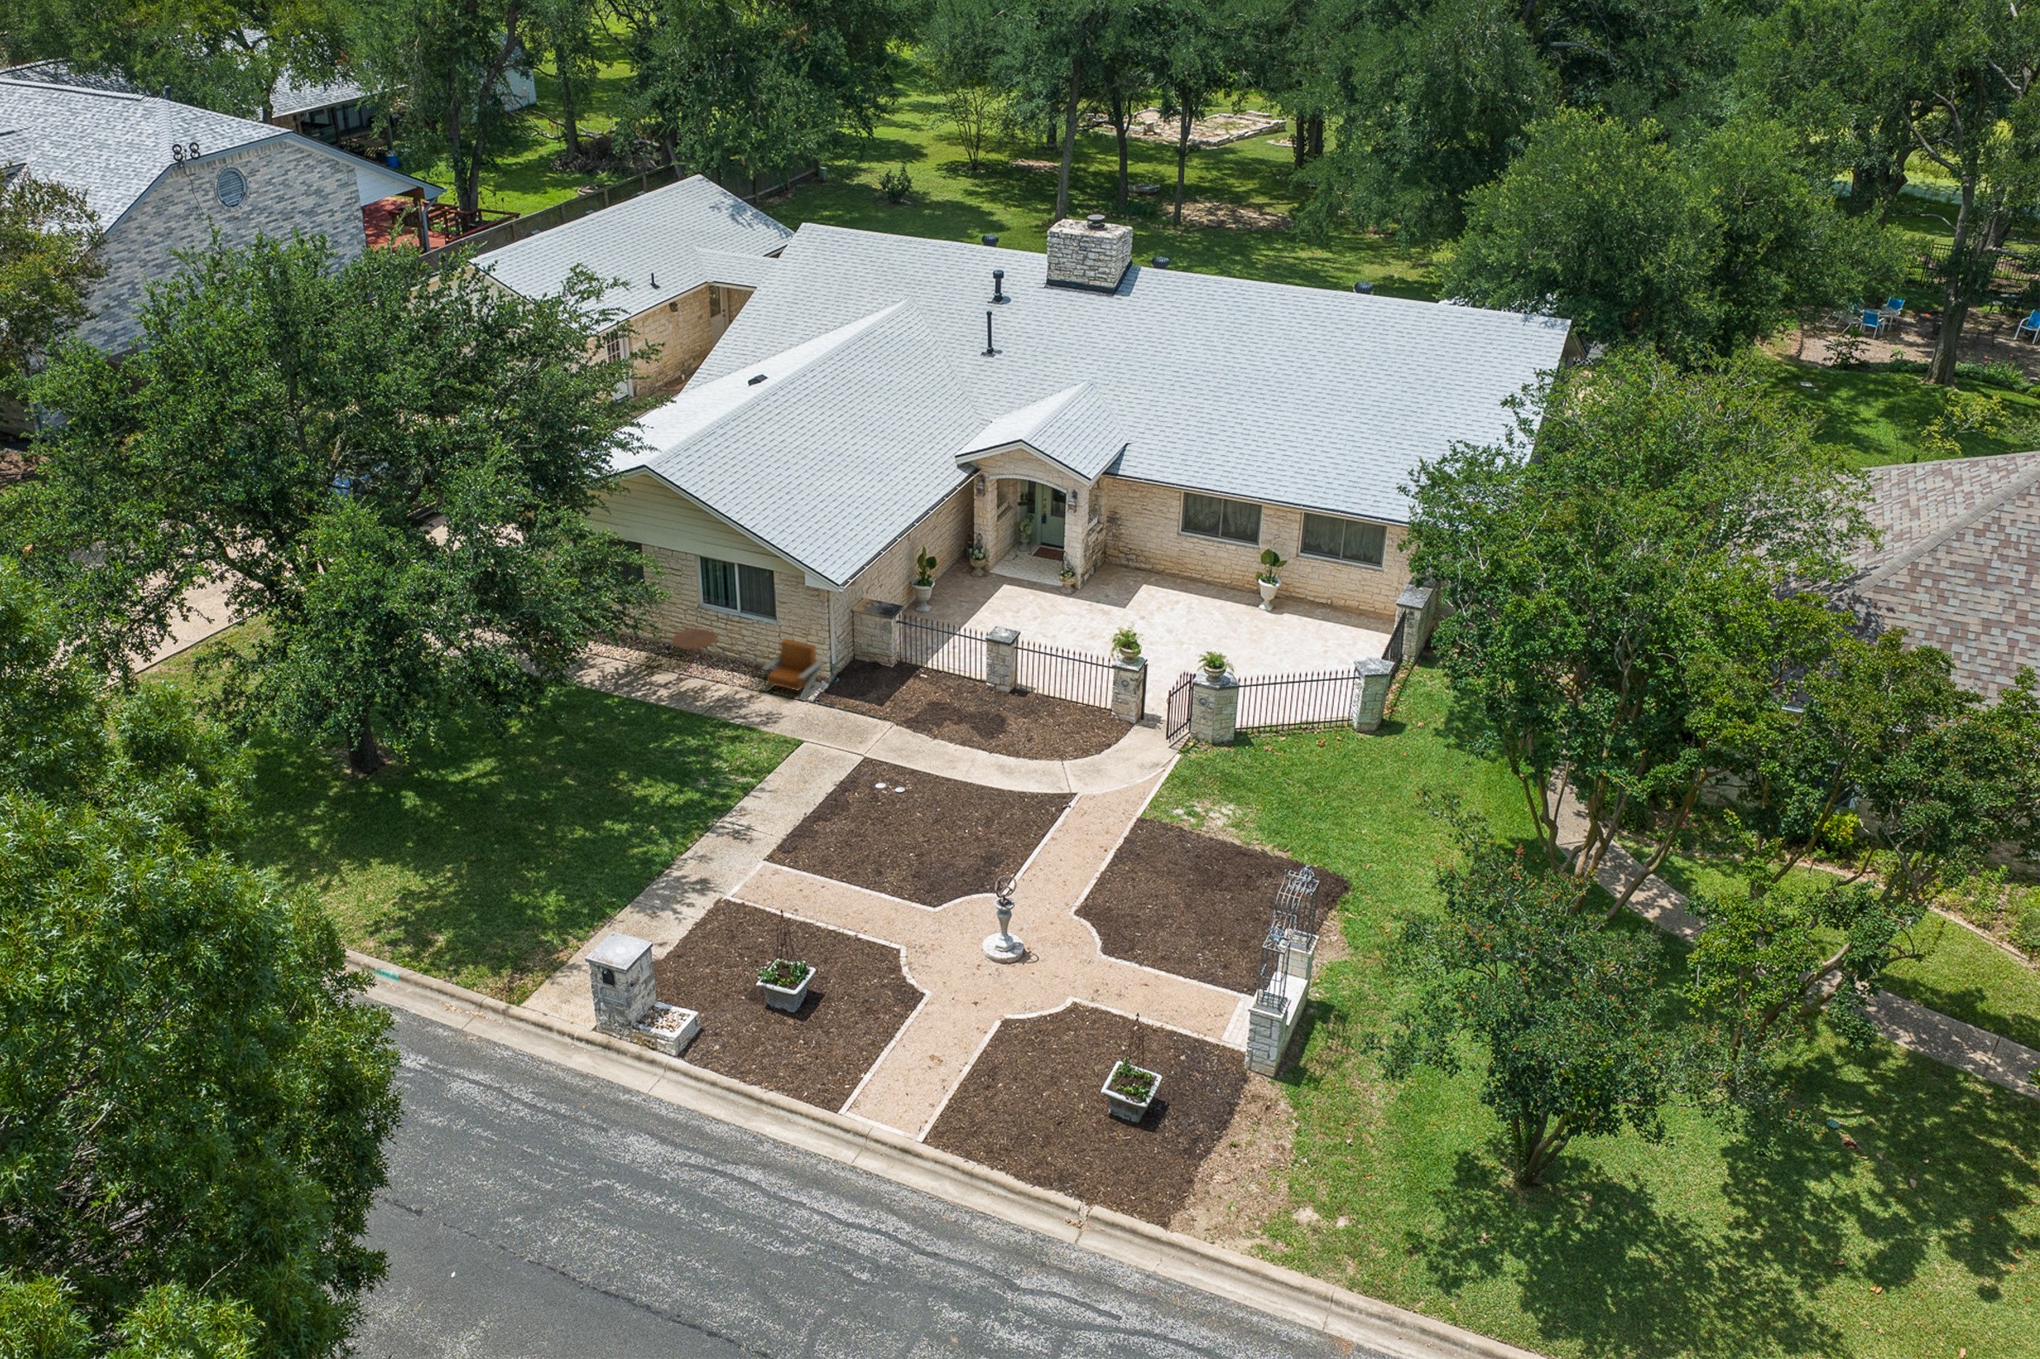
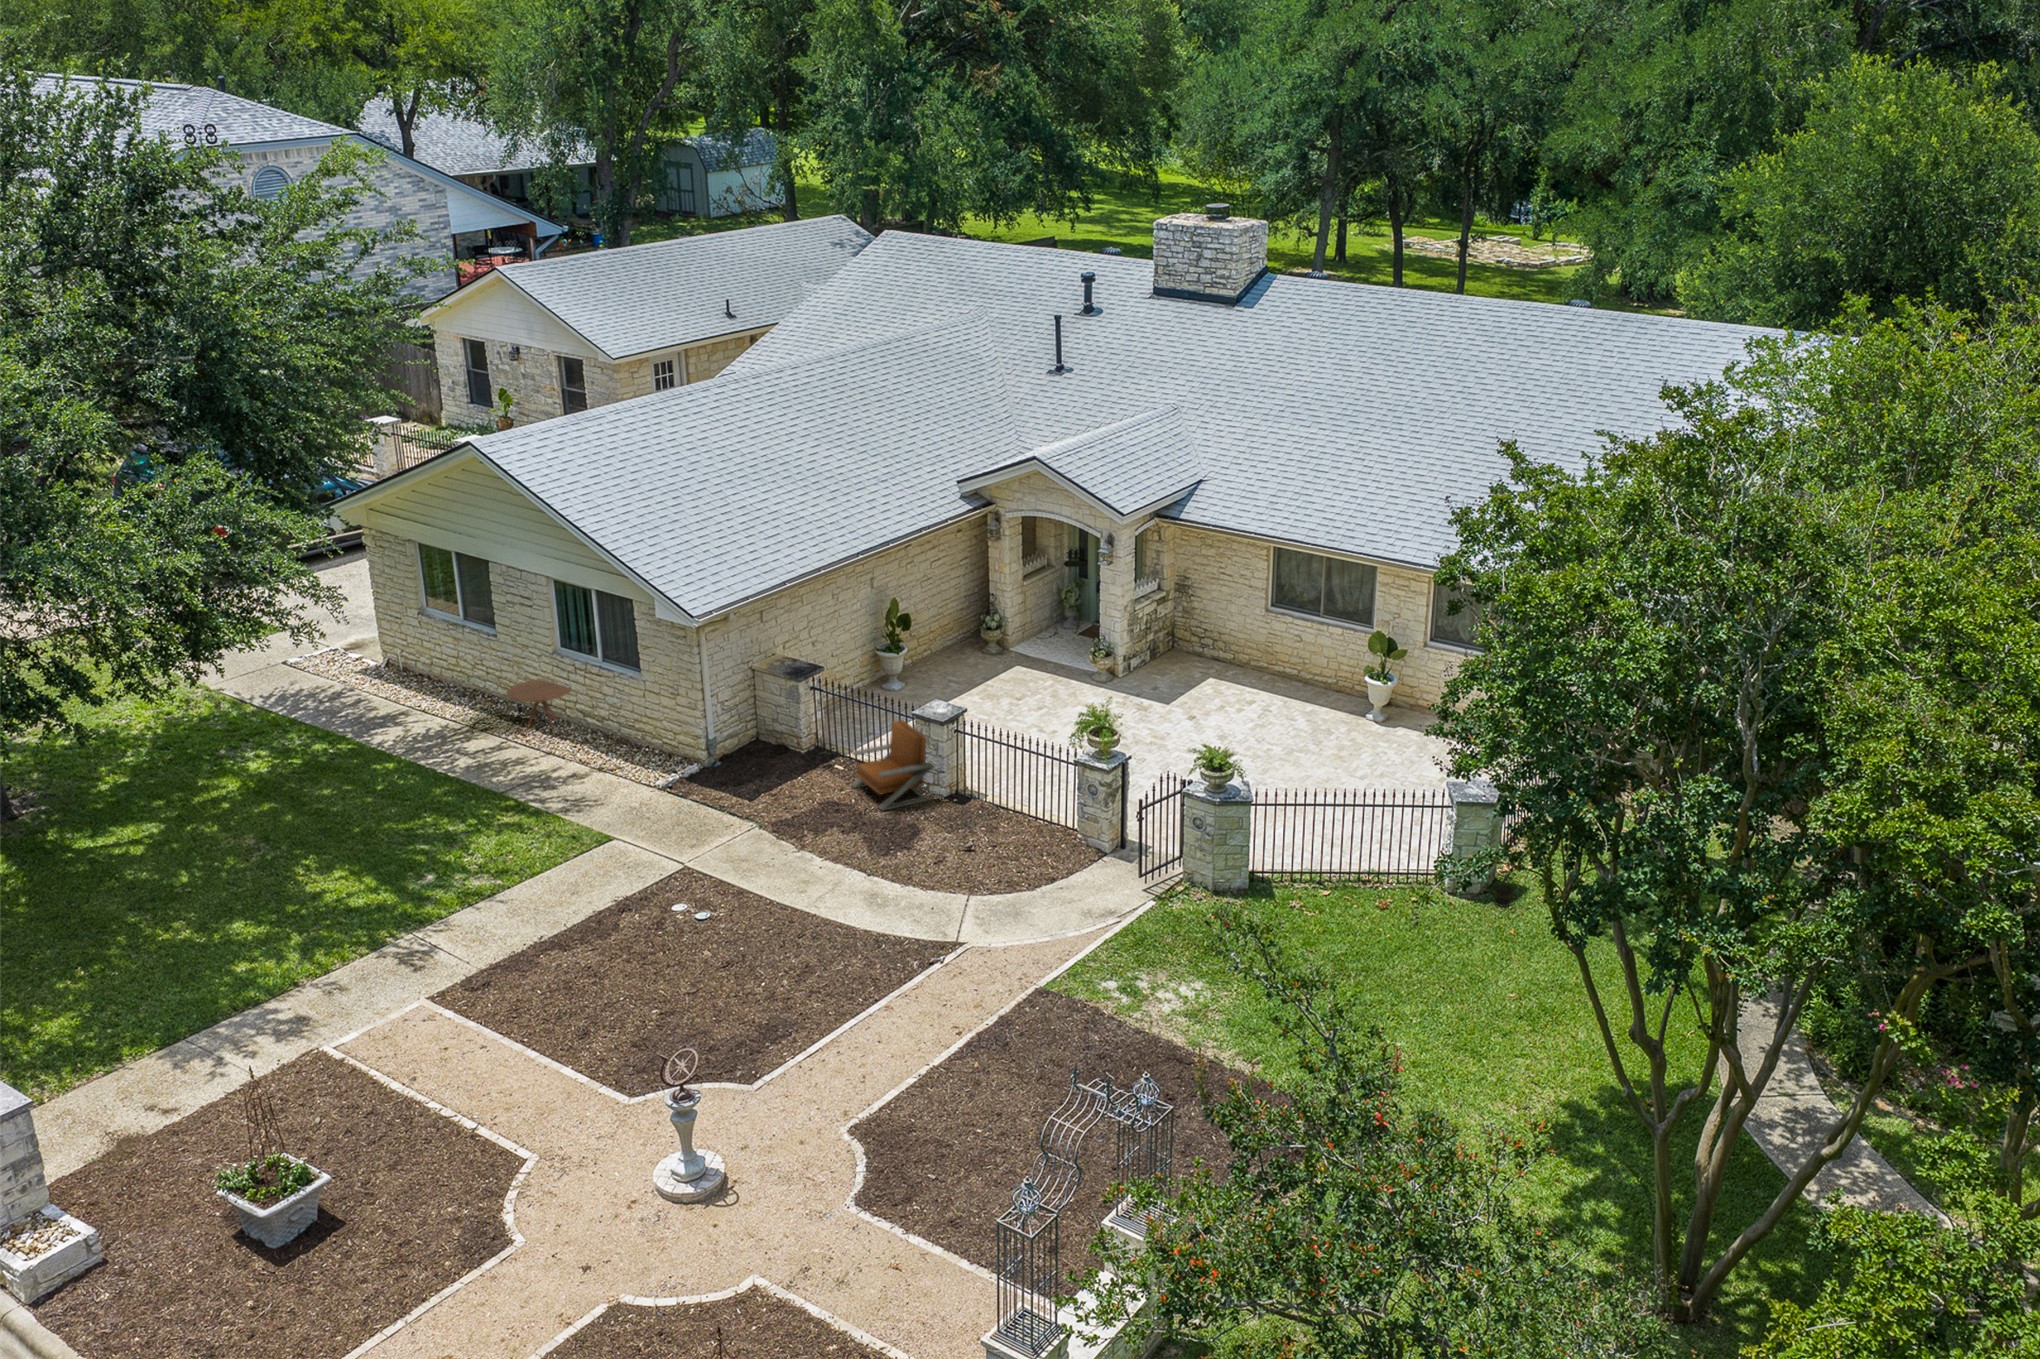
lounge chair: present [762,639,823,700] -> present [852,720,934,811]
potted plant: none [1384,705,1403,739] -> present [1495,869,1513,907]

